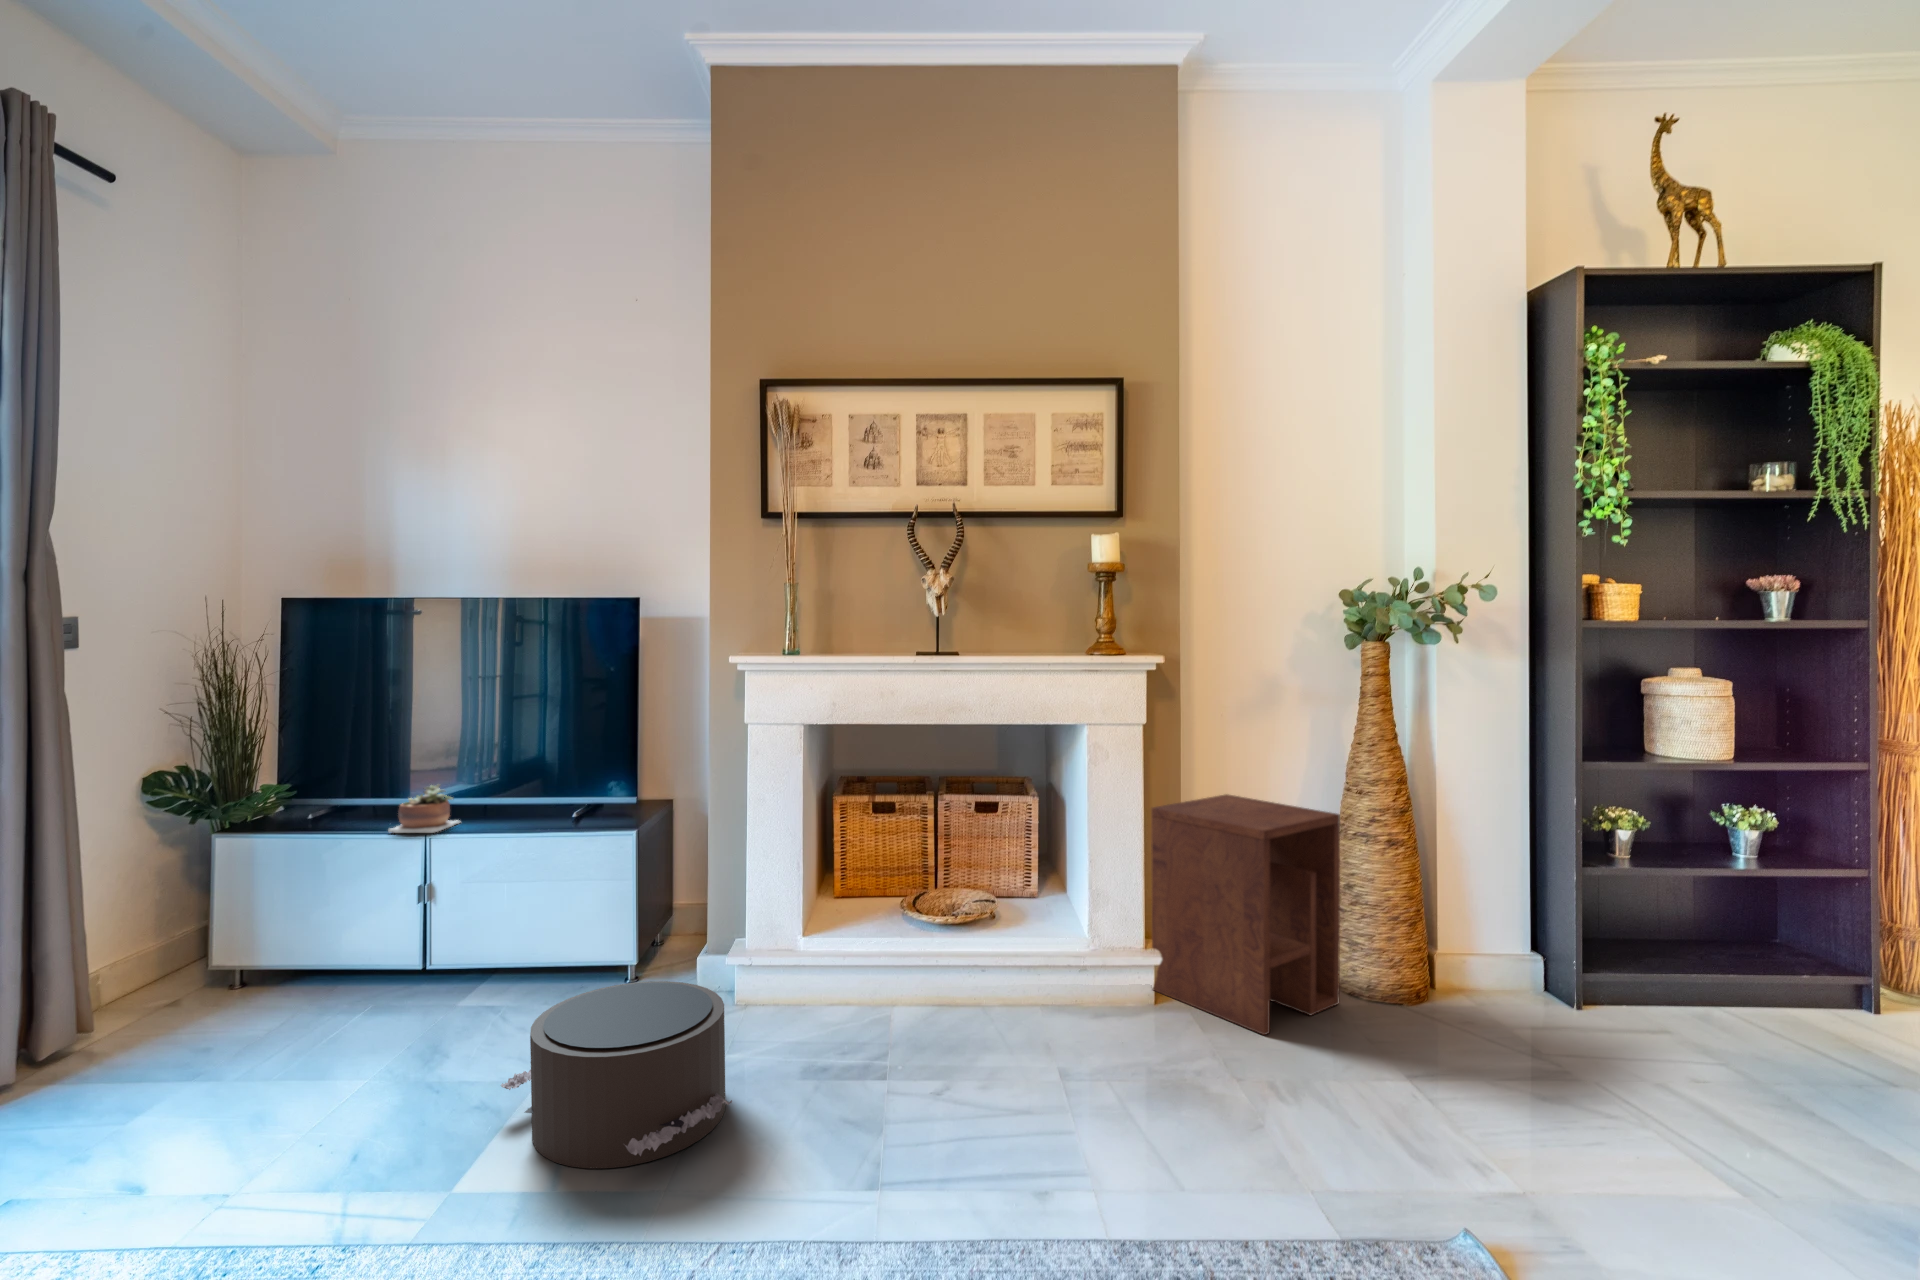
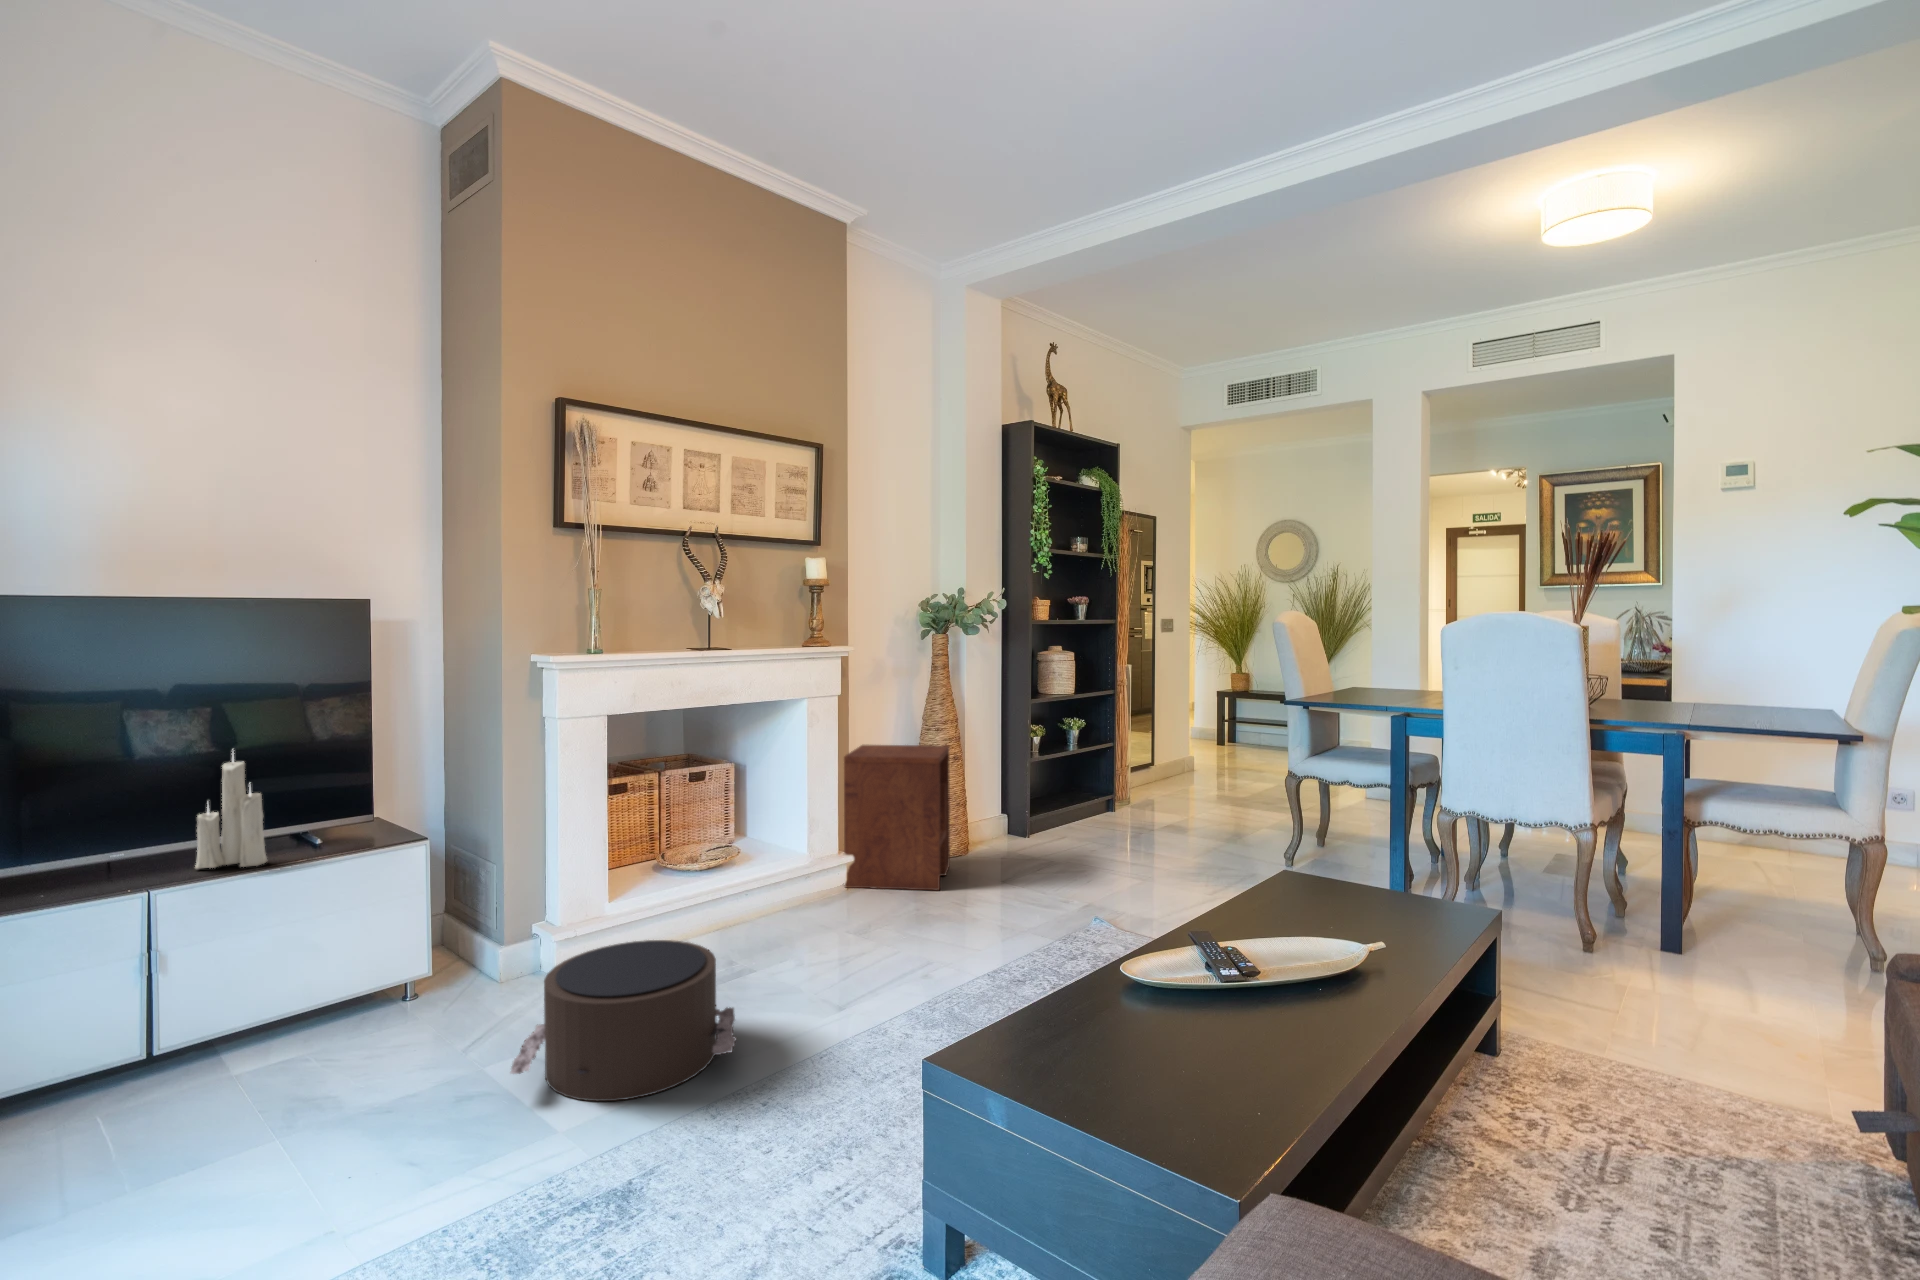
candle: none [484,723,523,831] -> present [195,754,267,869]
succulent plant: present [388,785,461,833] -> none [53,829,139,900]

